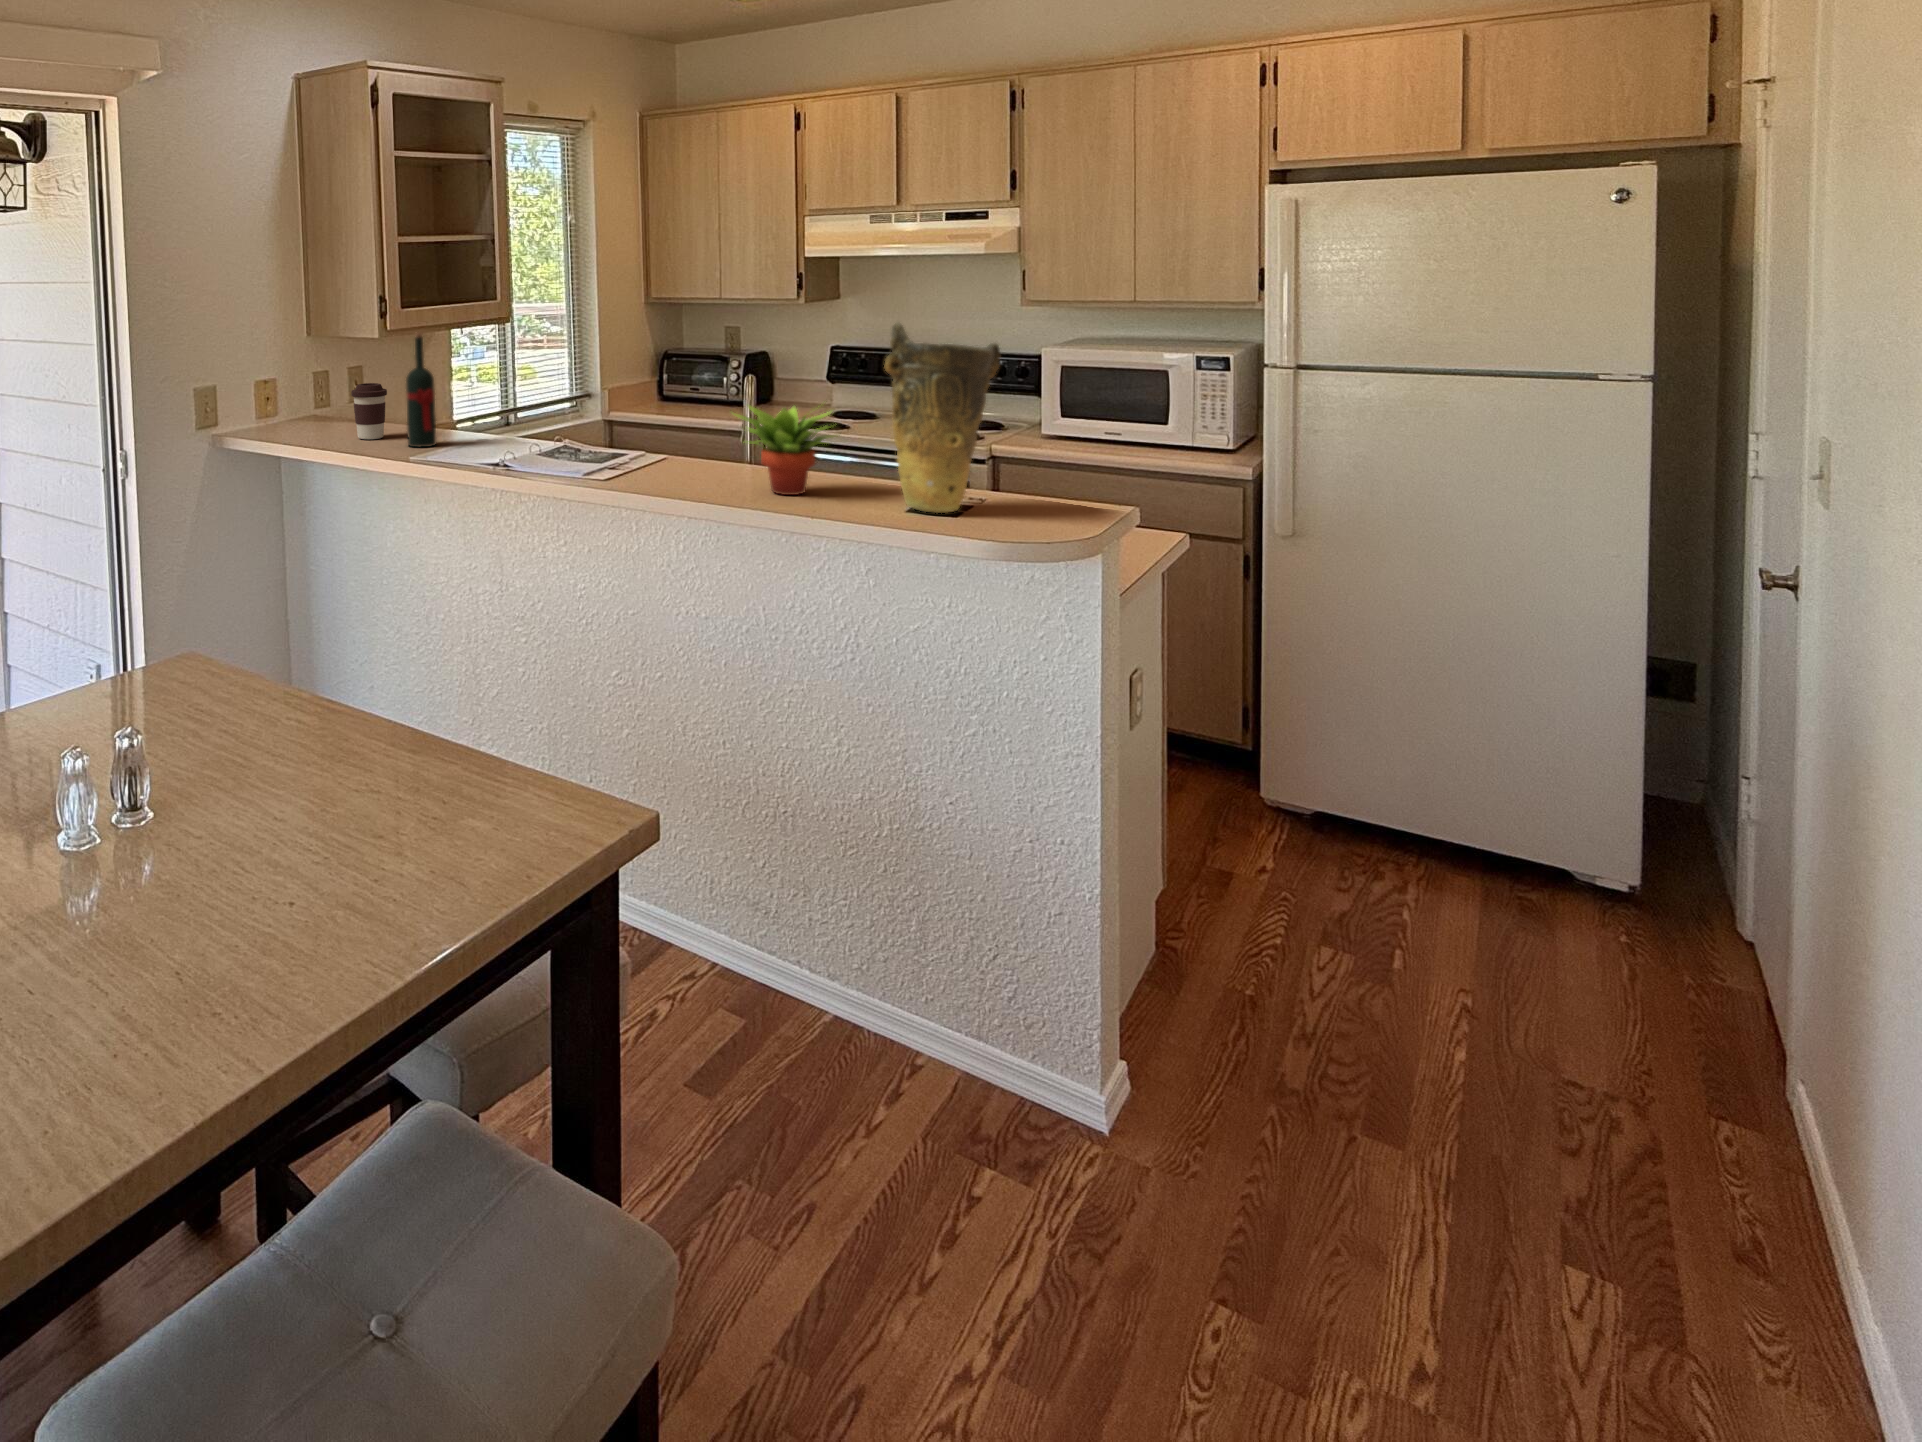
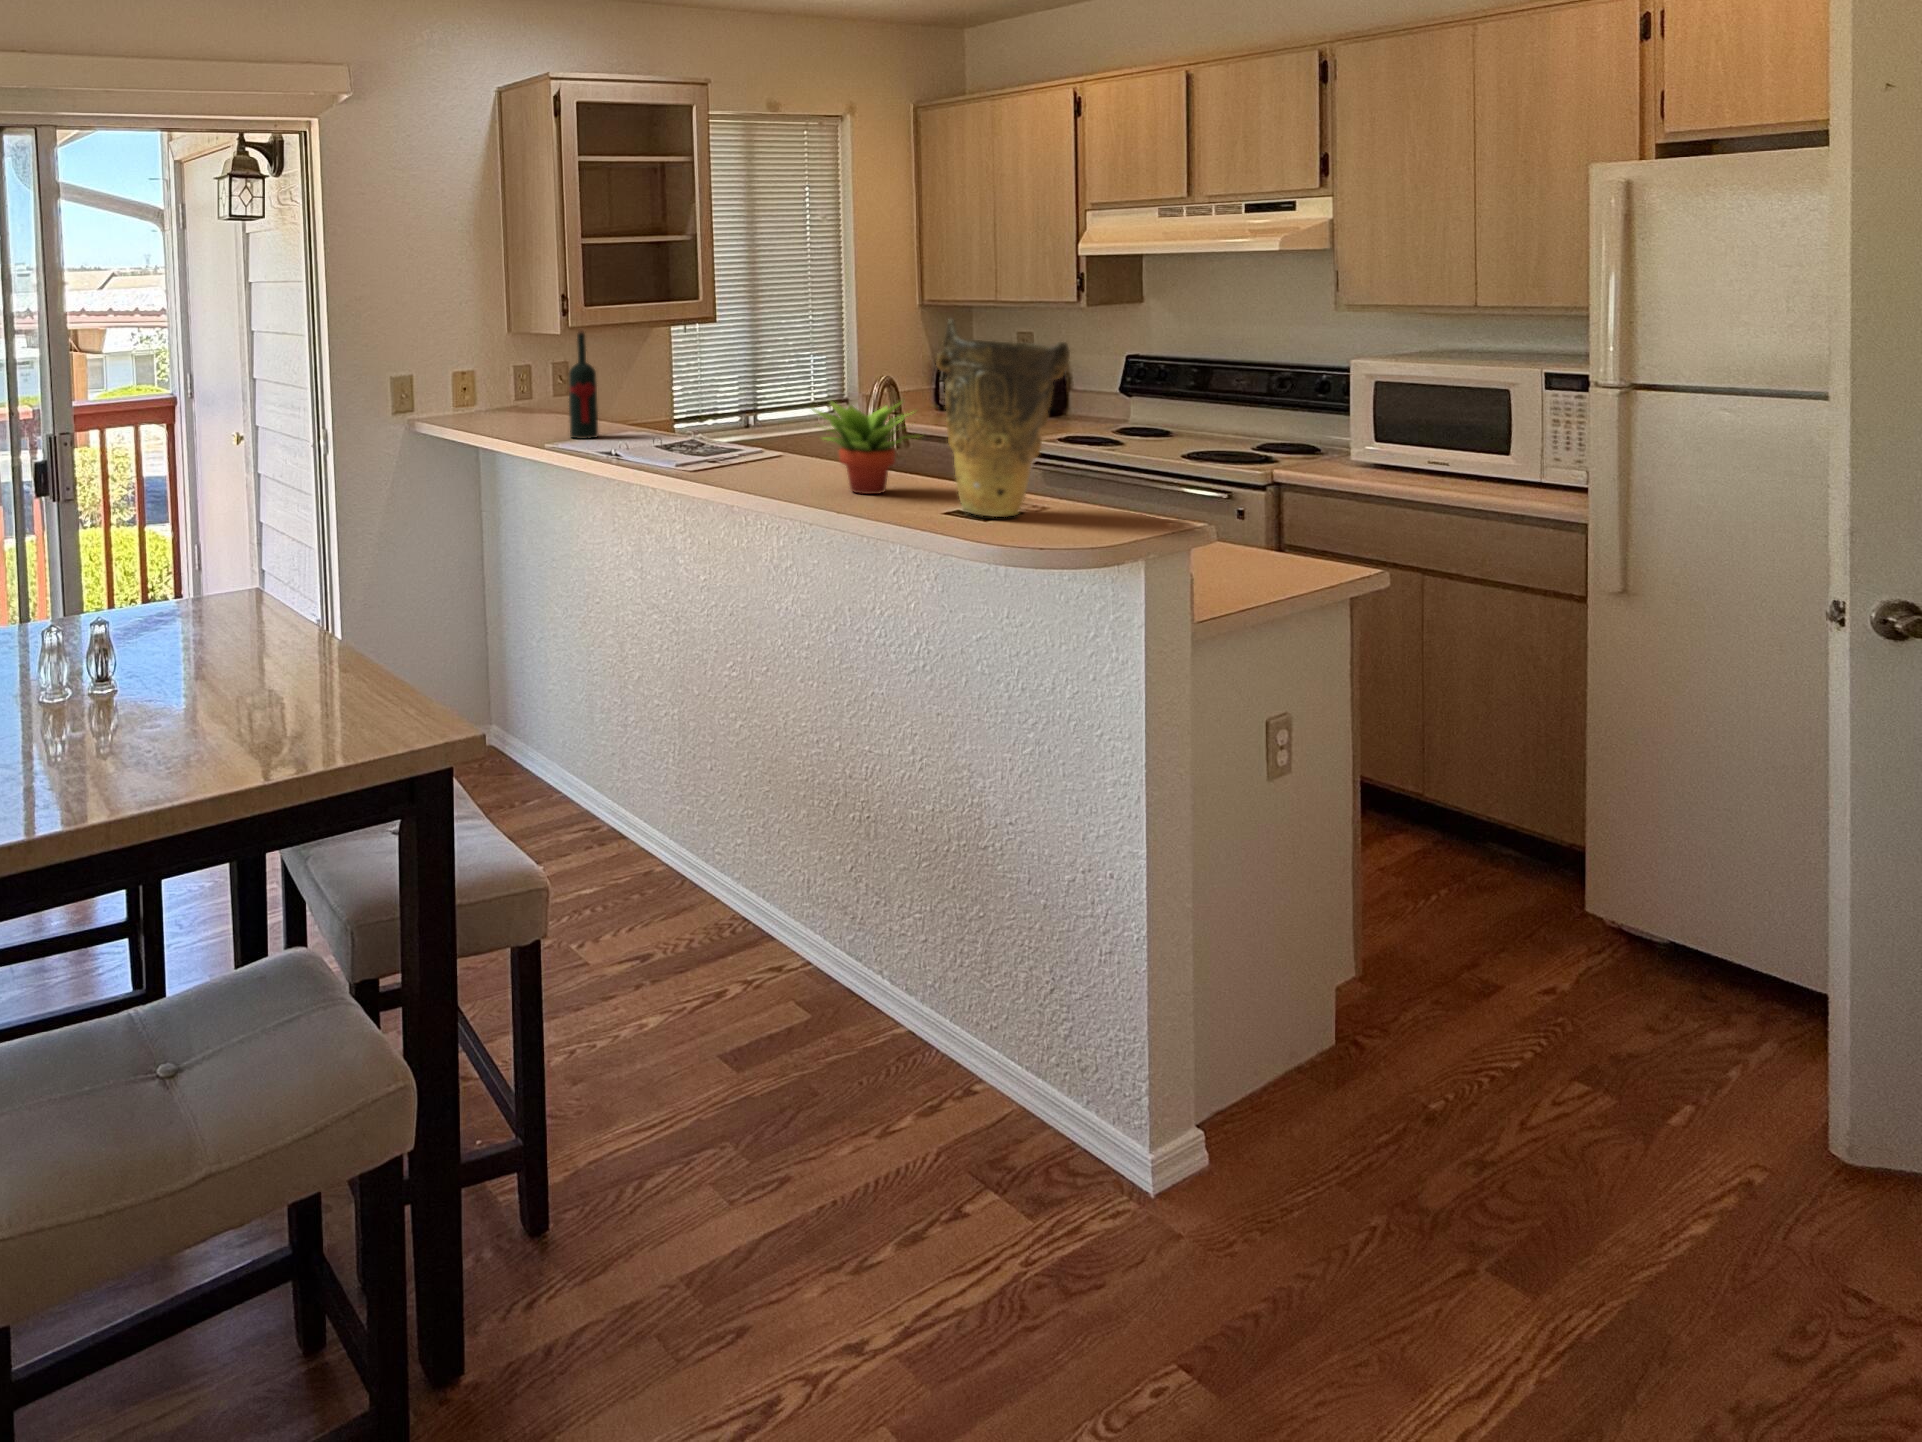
coffee cup: present [351,383,387,439] -> none [529,377,563,430]

